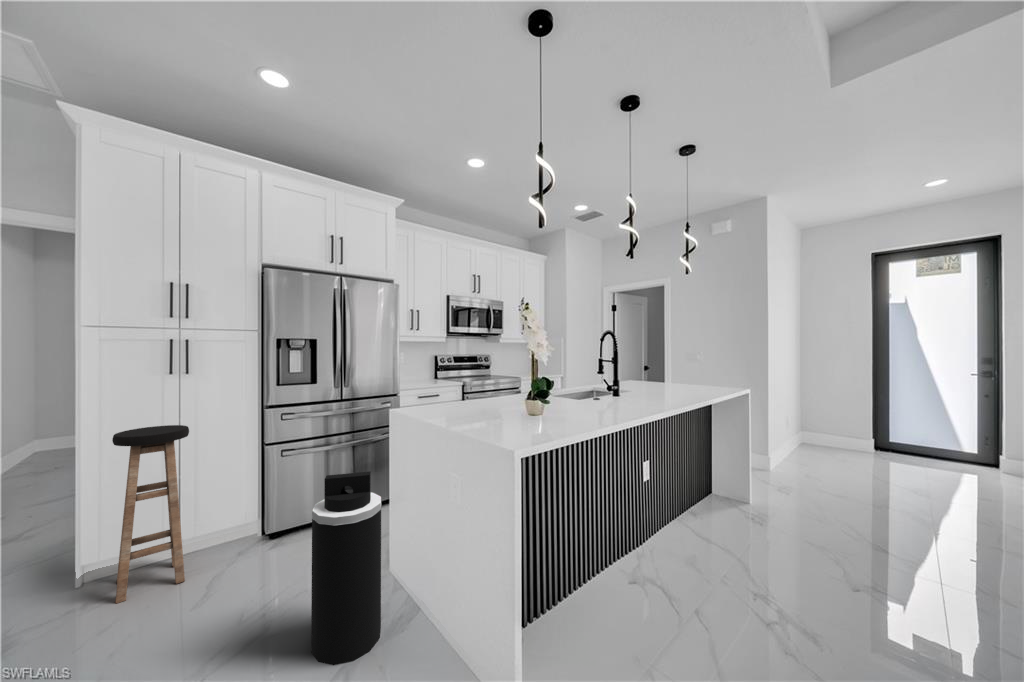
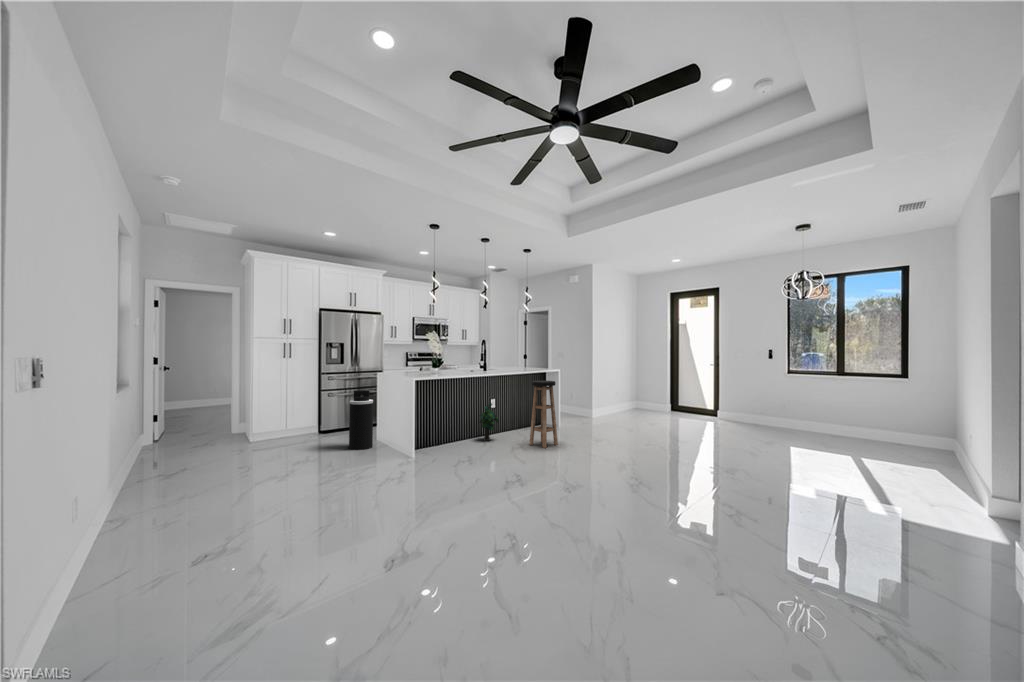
bar stool: present [112,425,189,603] -> present [529,381,558,448]
decorative plant: none [640,488,701,587] -> present [479,403,499,441]

